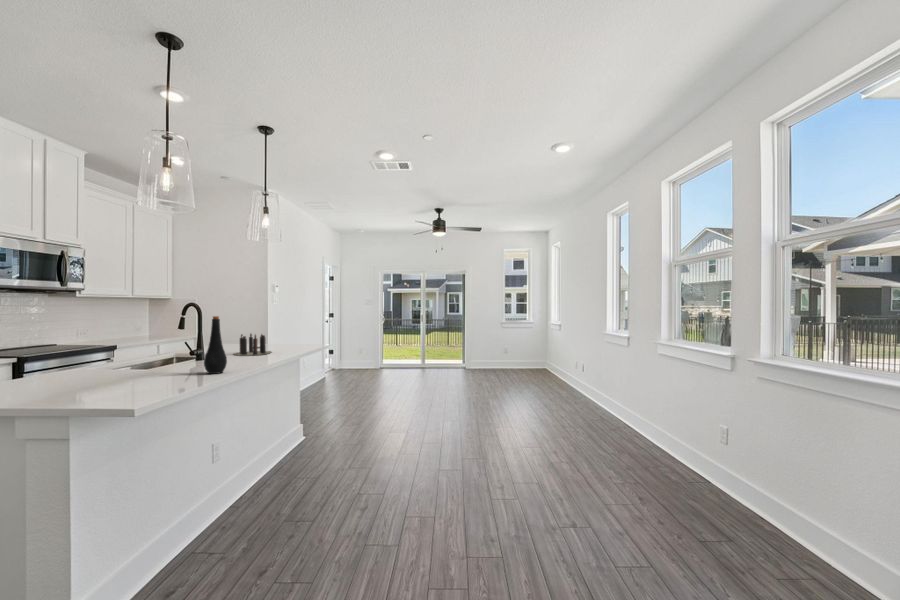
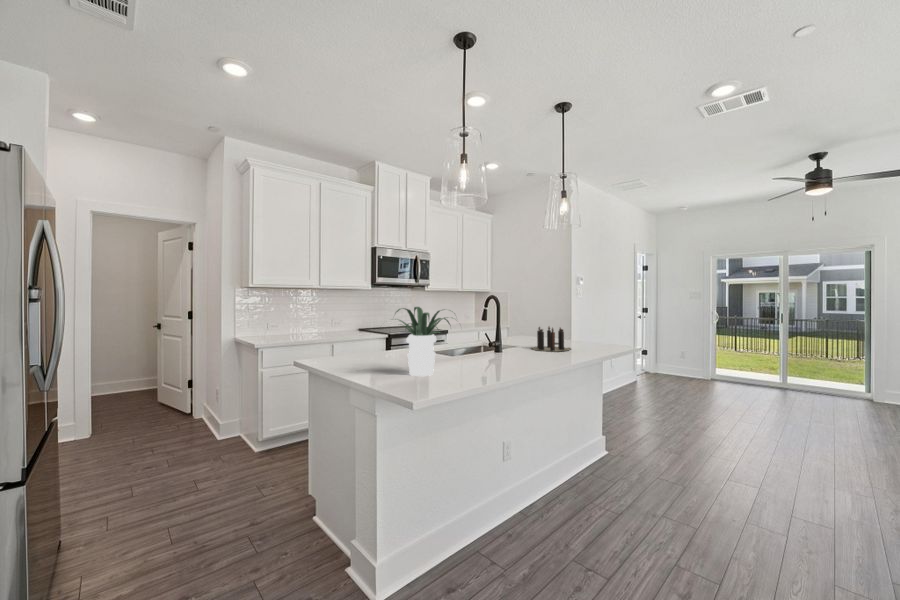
bottle: present [204,316,227,374] -> none [490,304,513,371]
potted plant: none [81,321,181,387] -> present [395,307,450,376]

